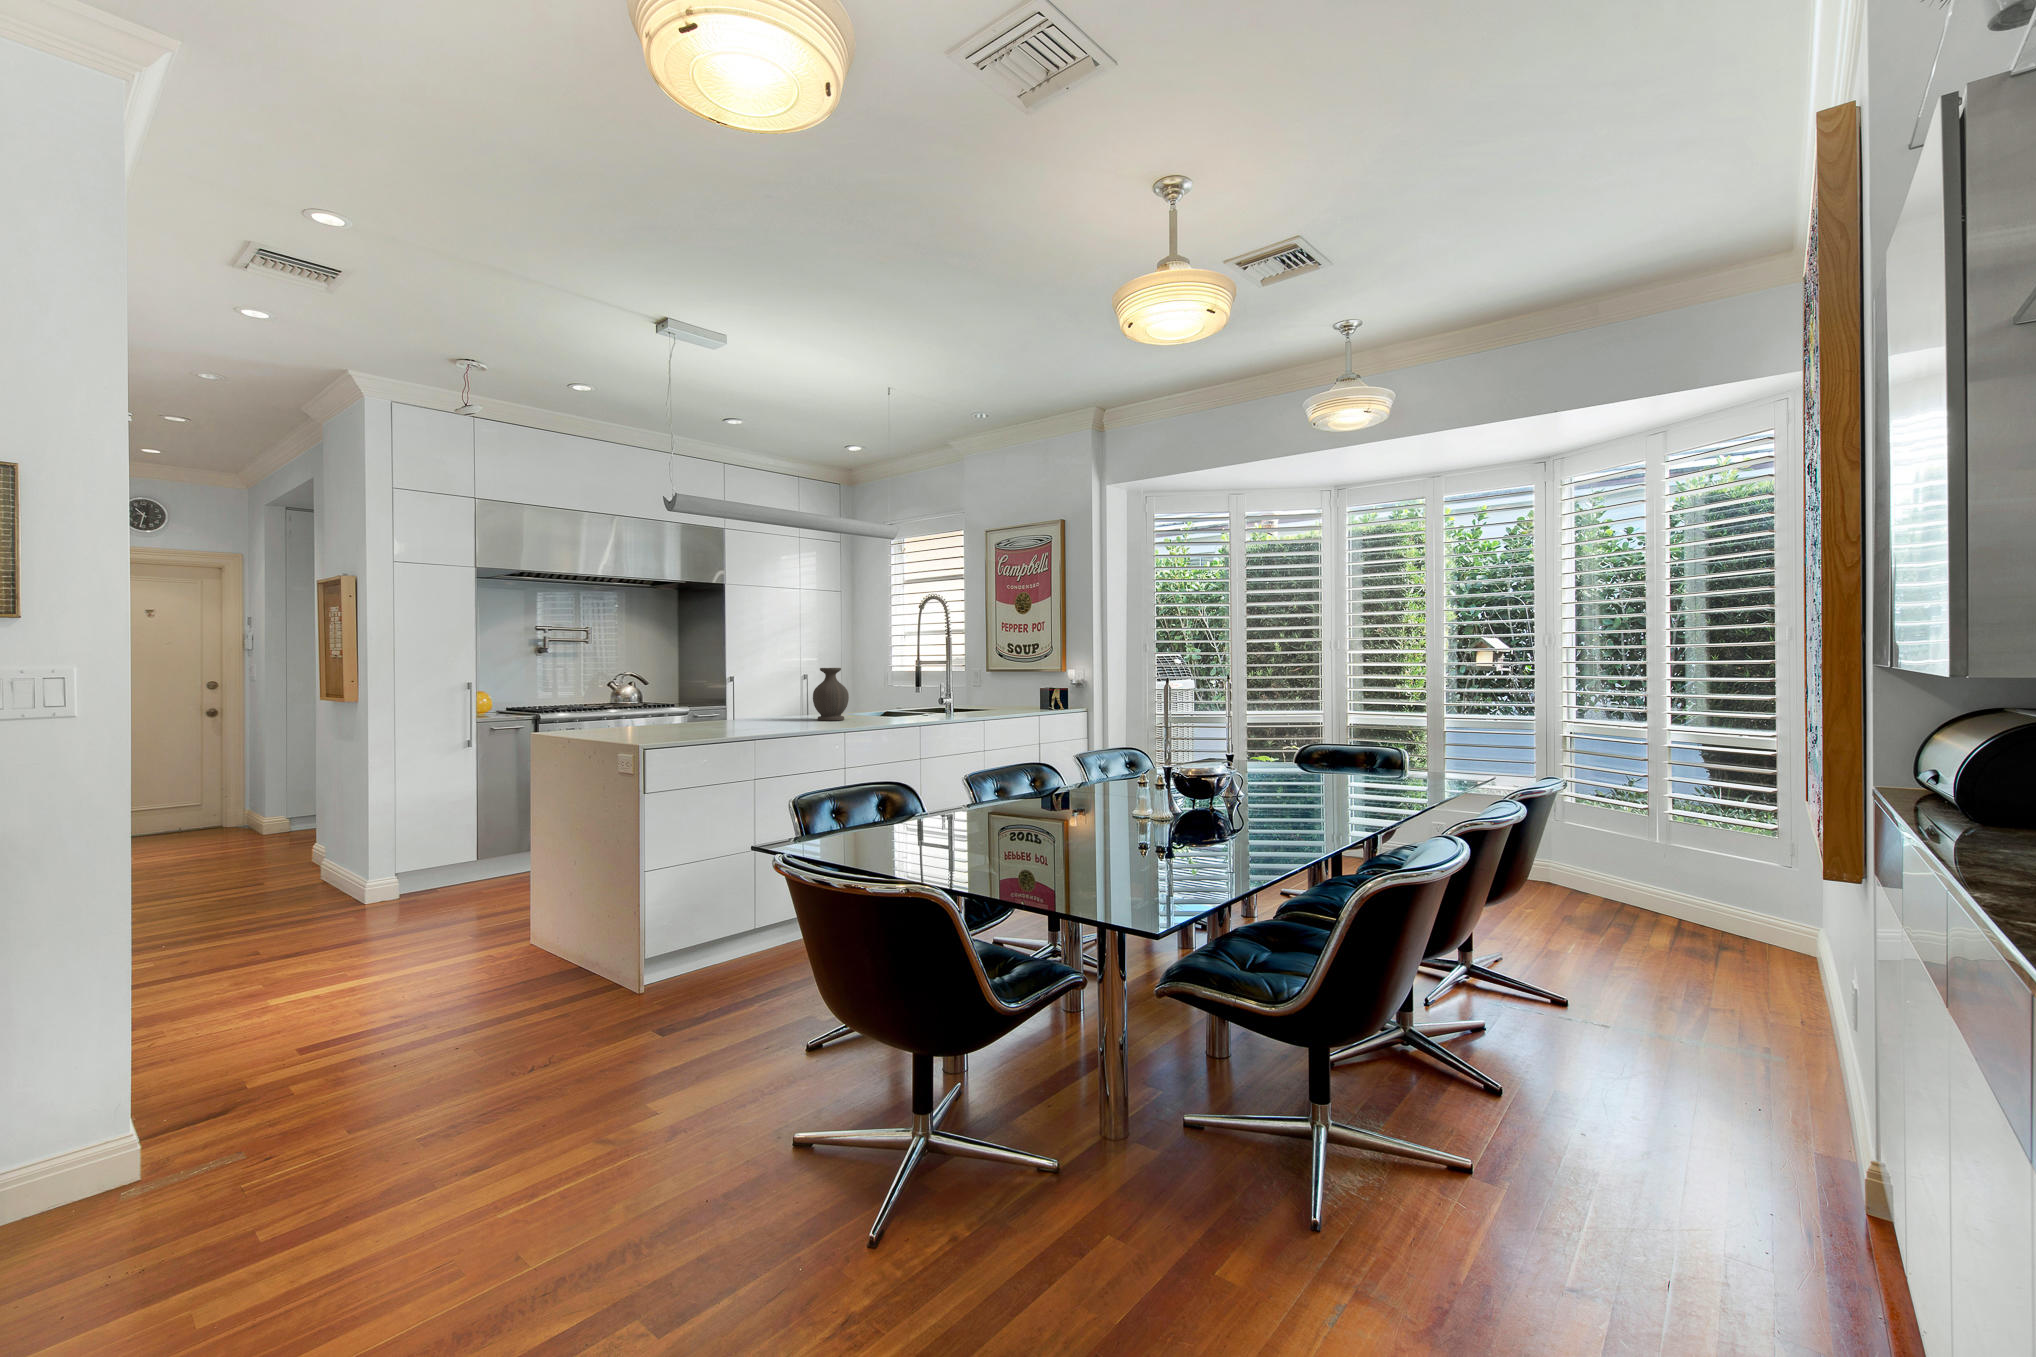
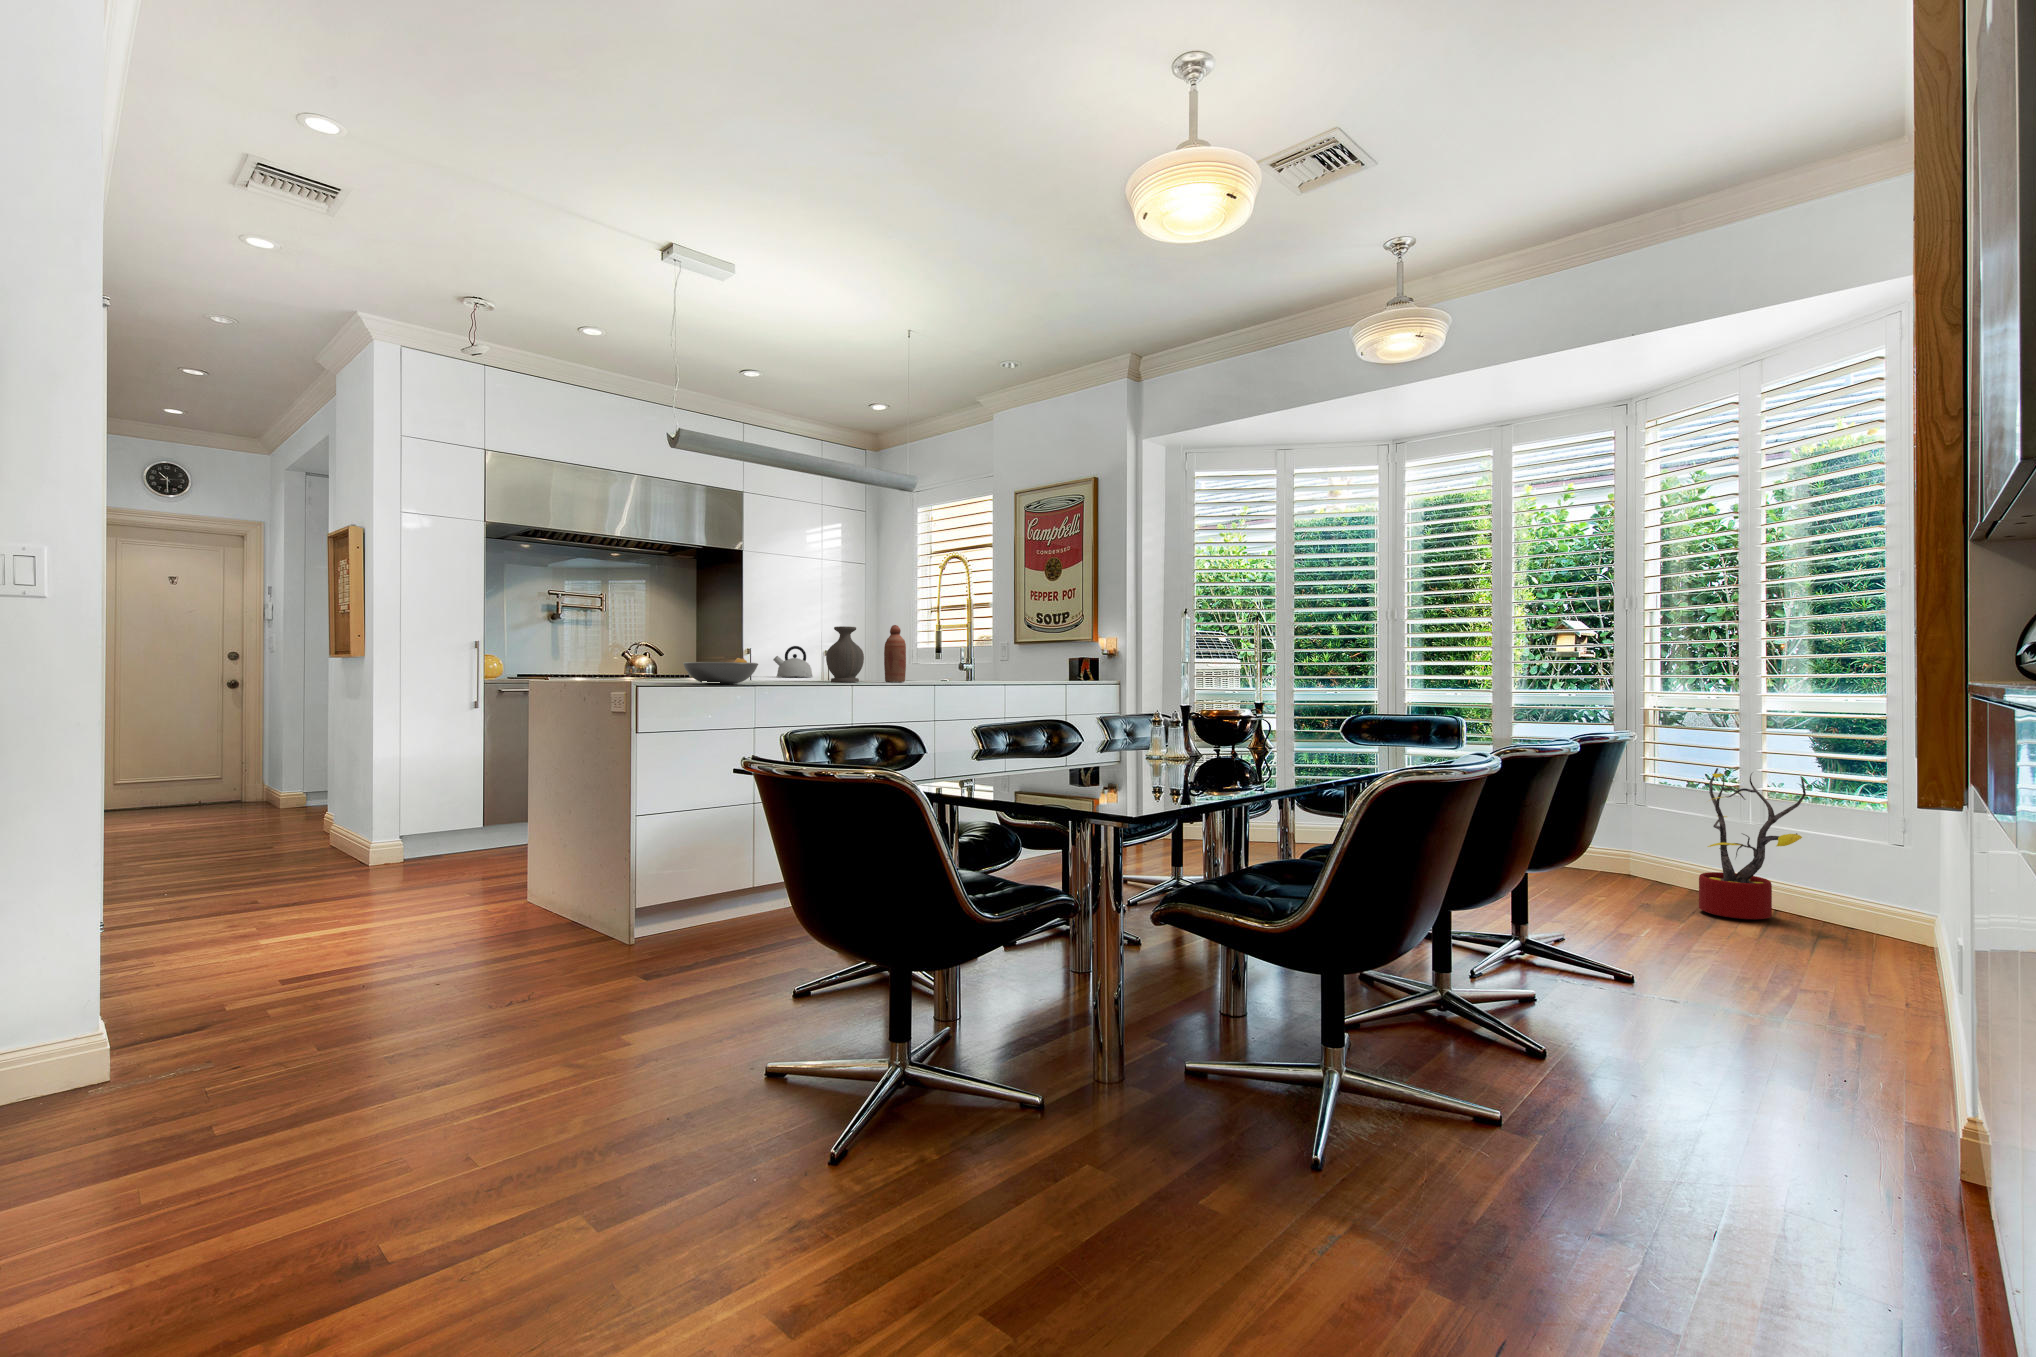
bottle: none [867,664,888,718] -> present [884,625,906,682]
kettle: none [757,679,796,709] -> present [773,646,813,677]
fruit bowl: none [680,705,752,731] -> present [683,658,758,684]
decorative plant: none [1615,797,1708,936] -> present [1699,768,1806,920]

